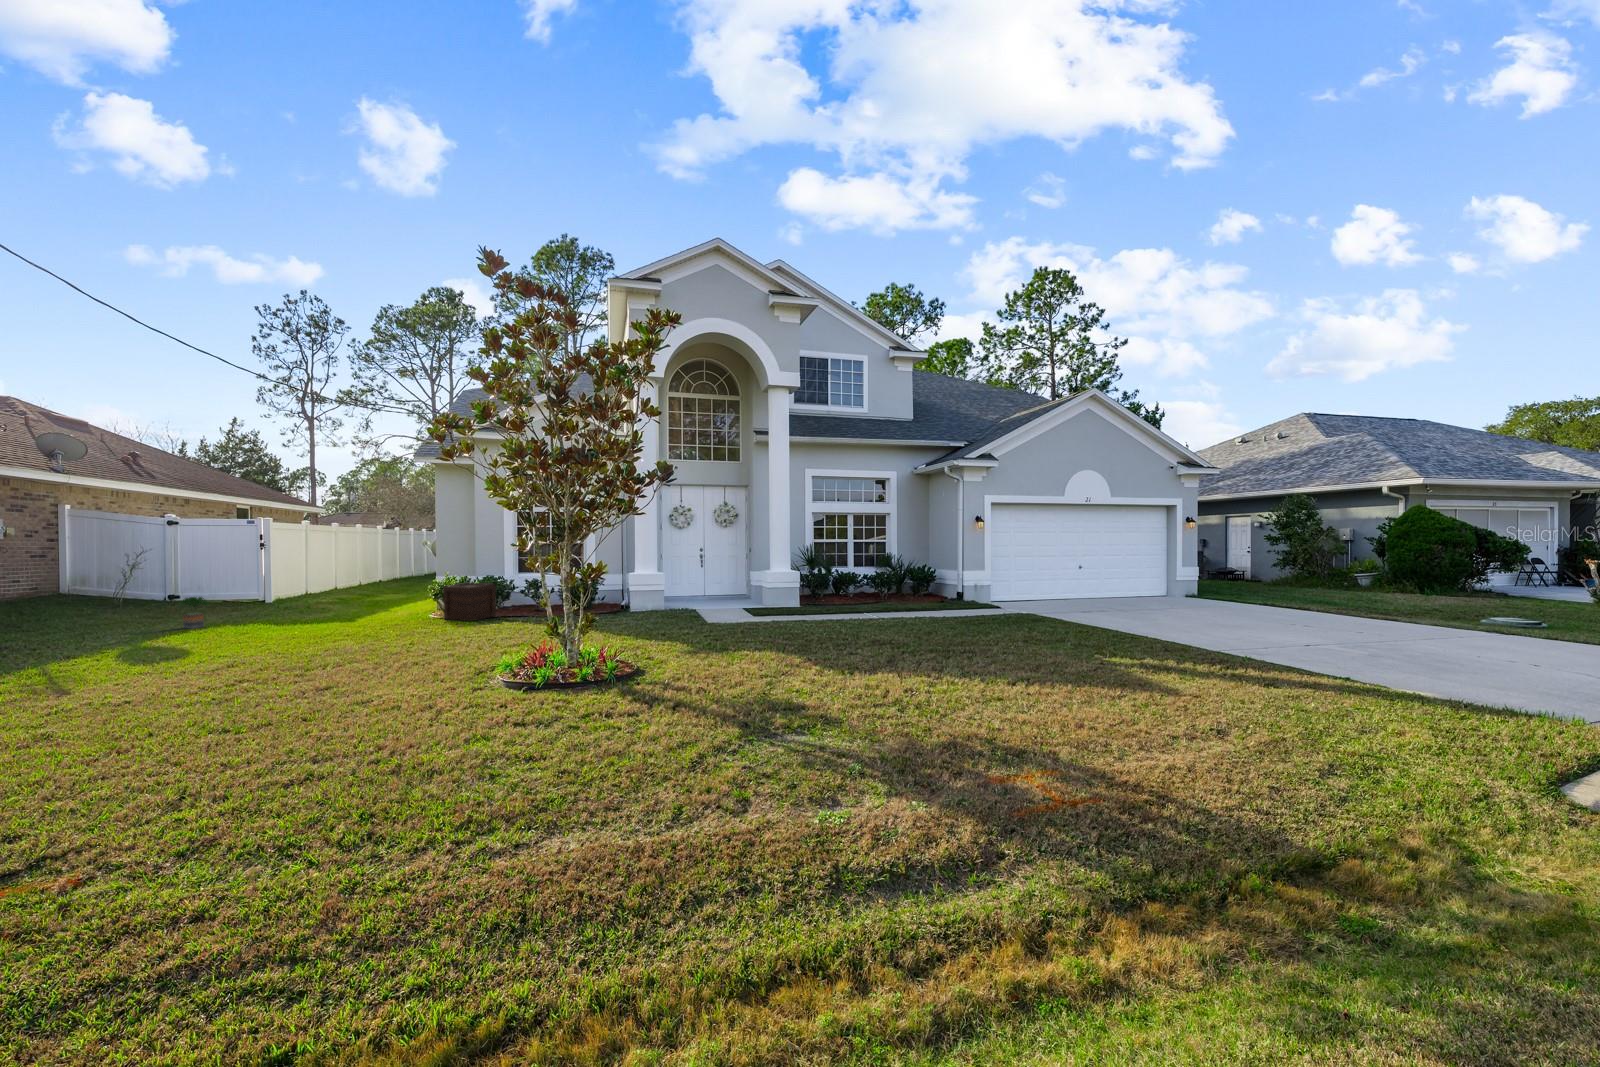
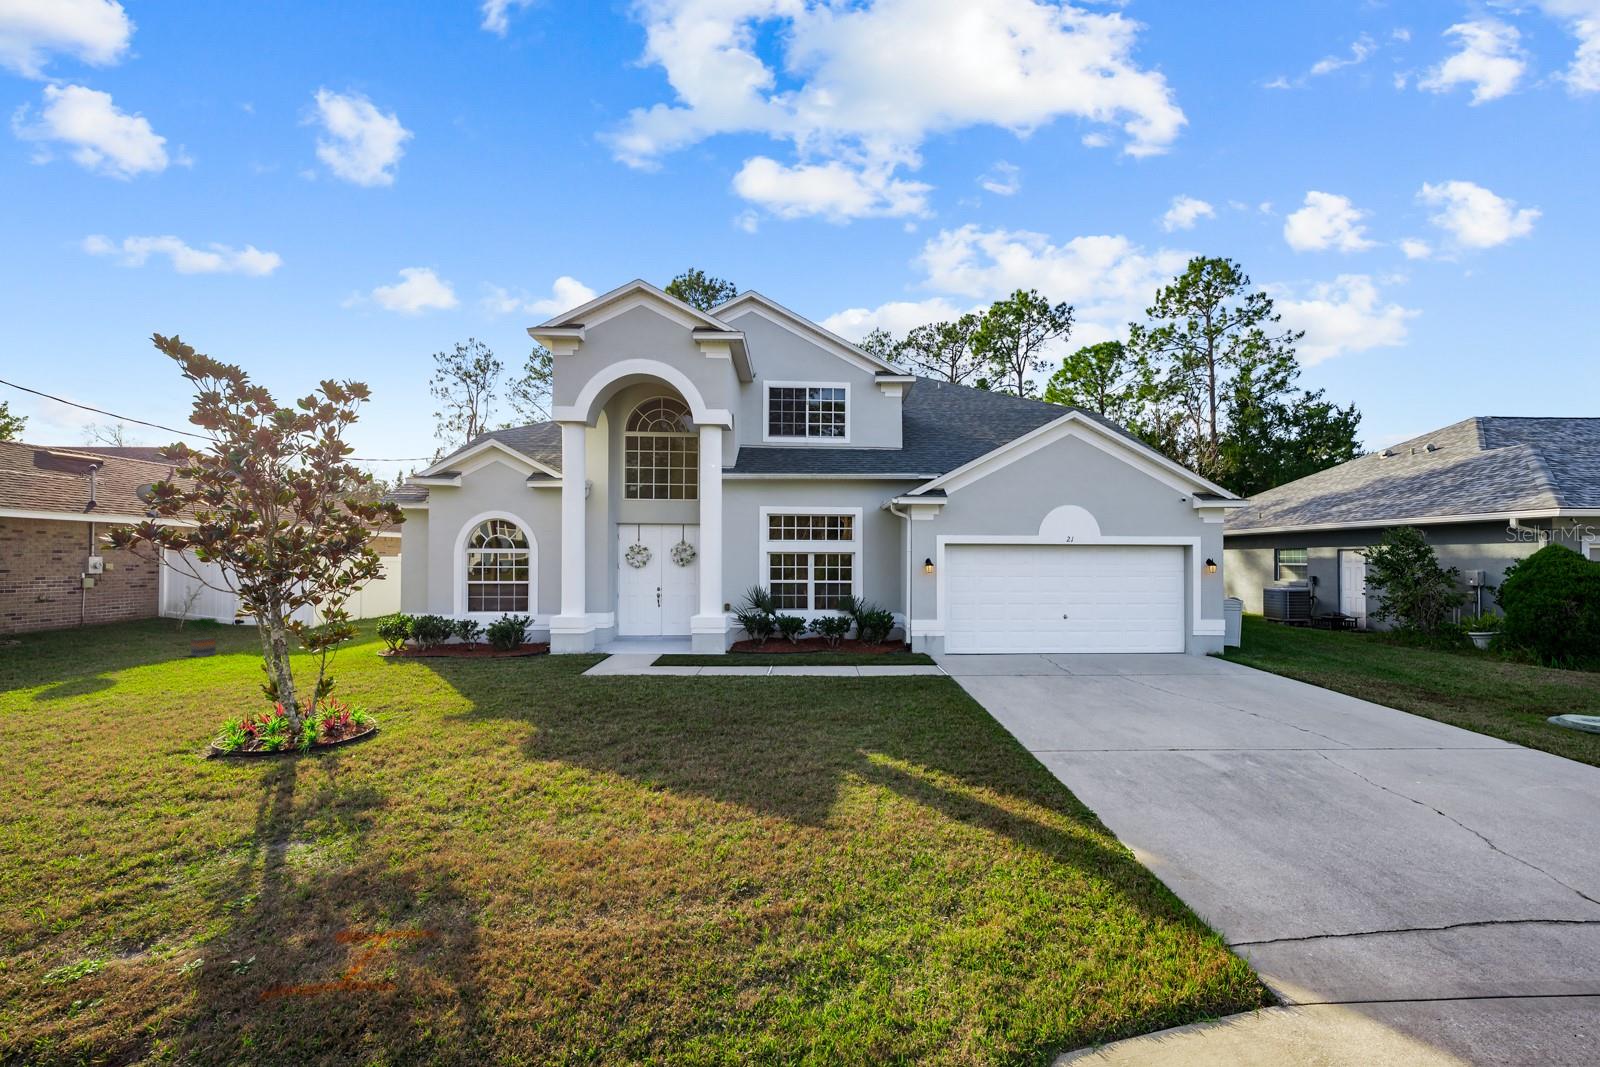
wooden crate: present [443,582,496,621] -> none [496,604,559,655]

